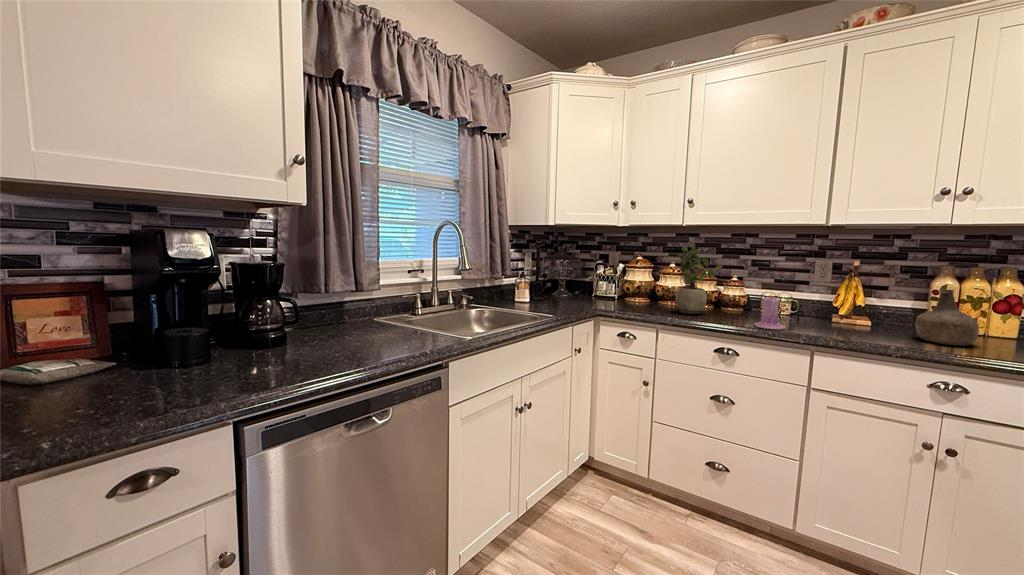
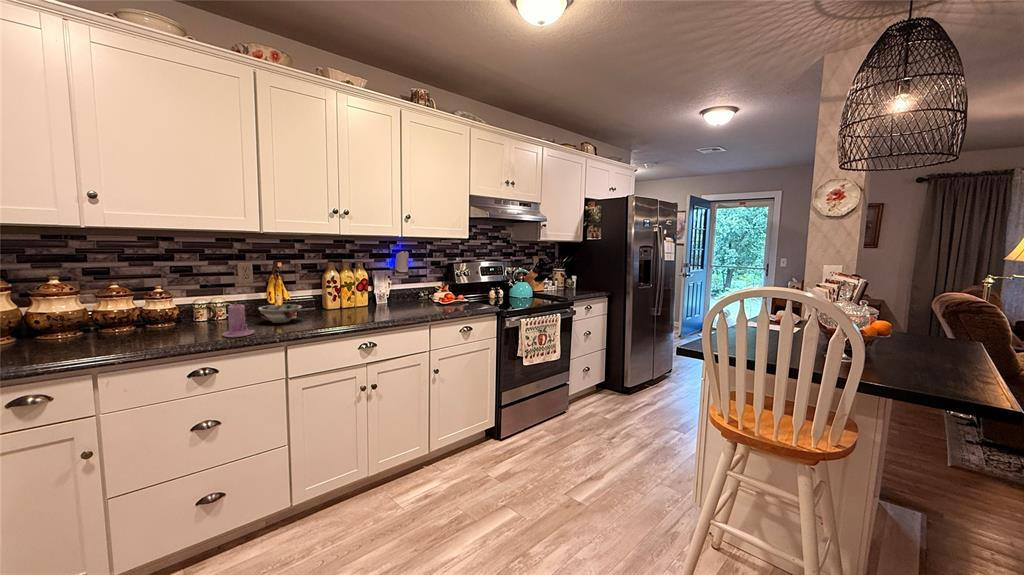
potted plant: present [676,243,723,314] -> none [86,250,170,344]
bottle: present [915,289,979,346] -> none [332,280,364,318]
bowl: none [810,298,866,329] -> present [259,296,302,323]

